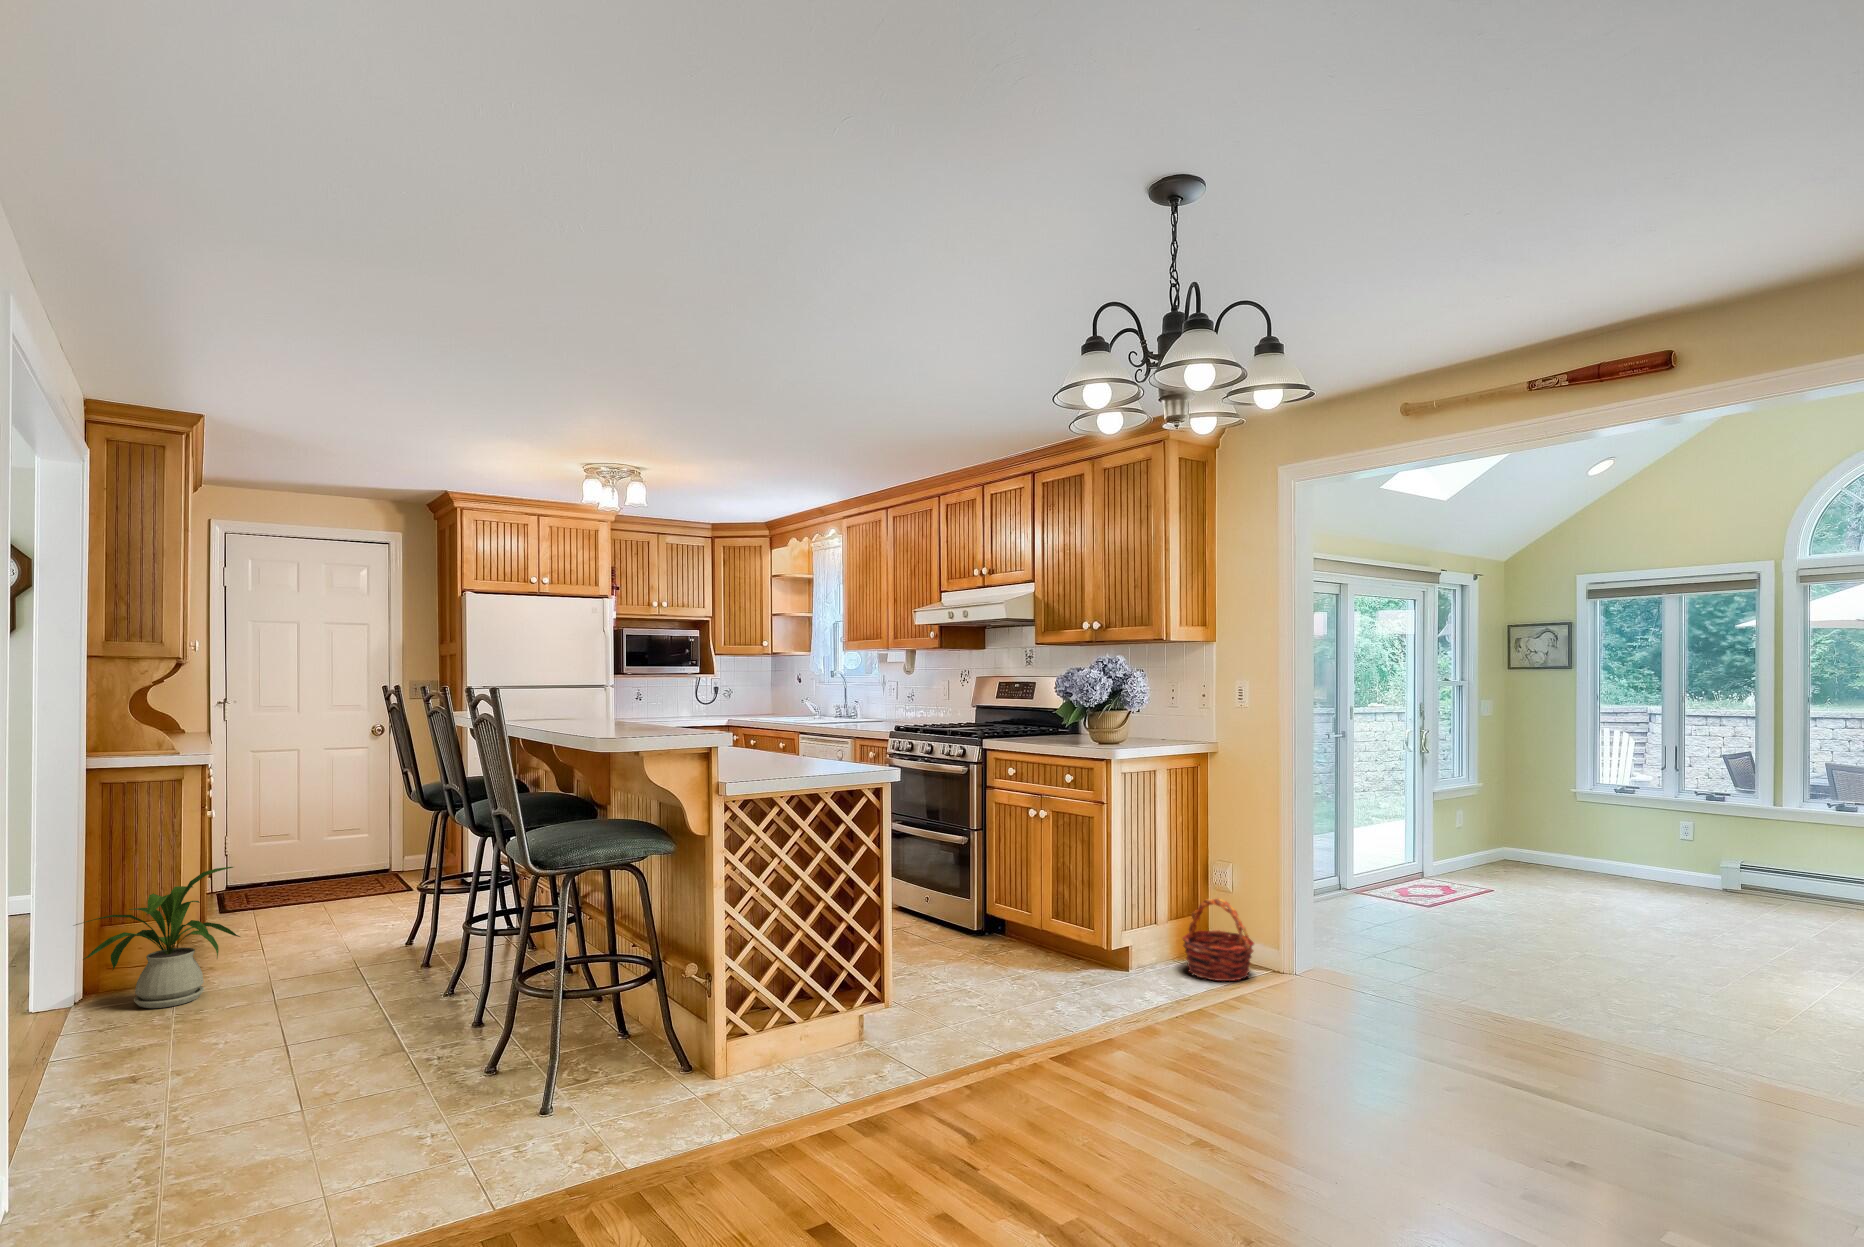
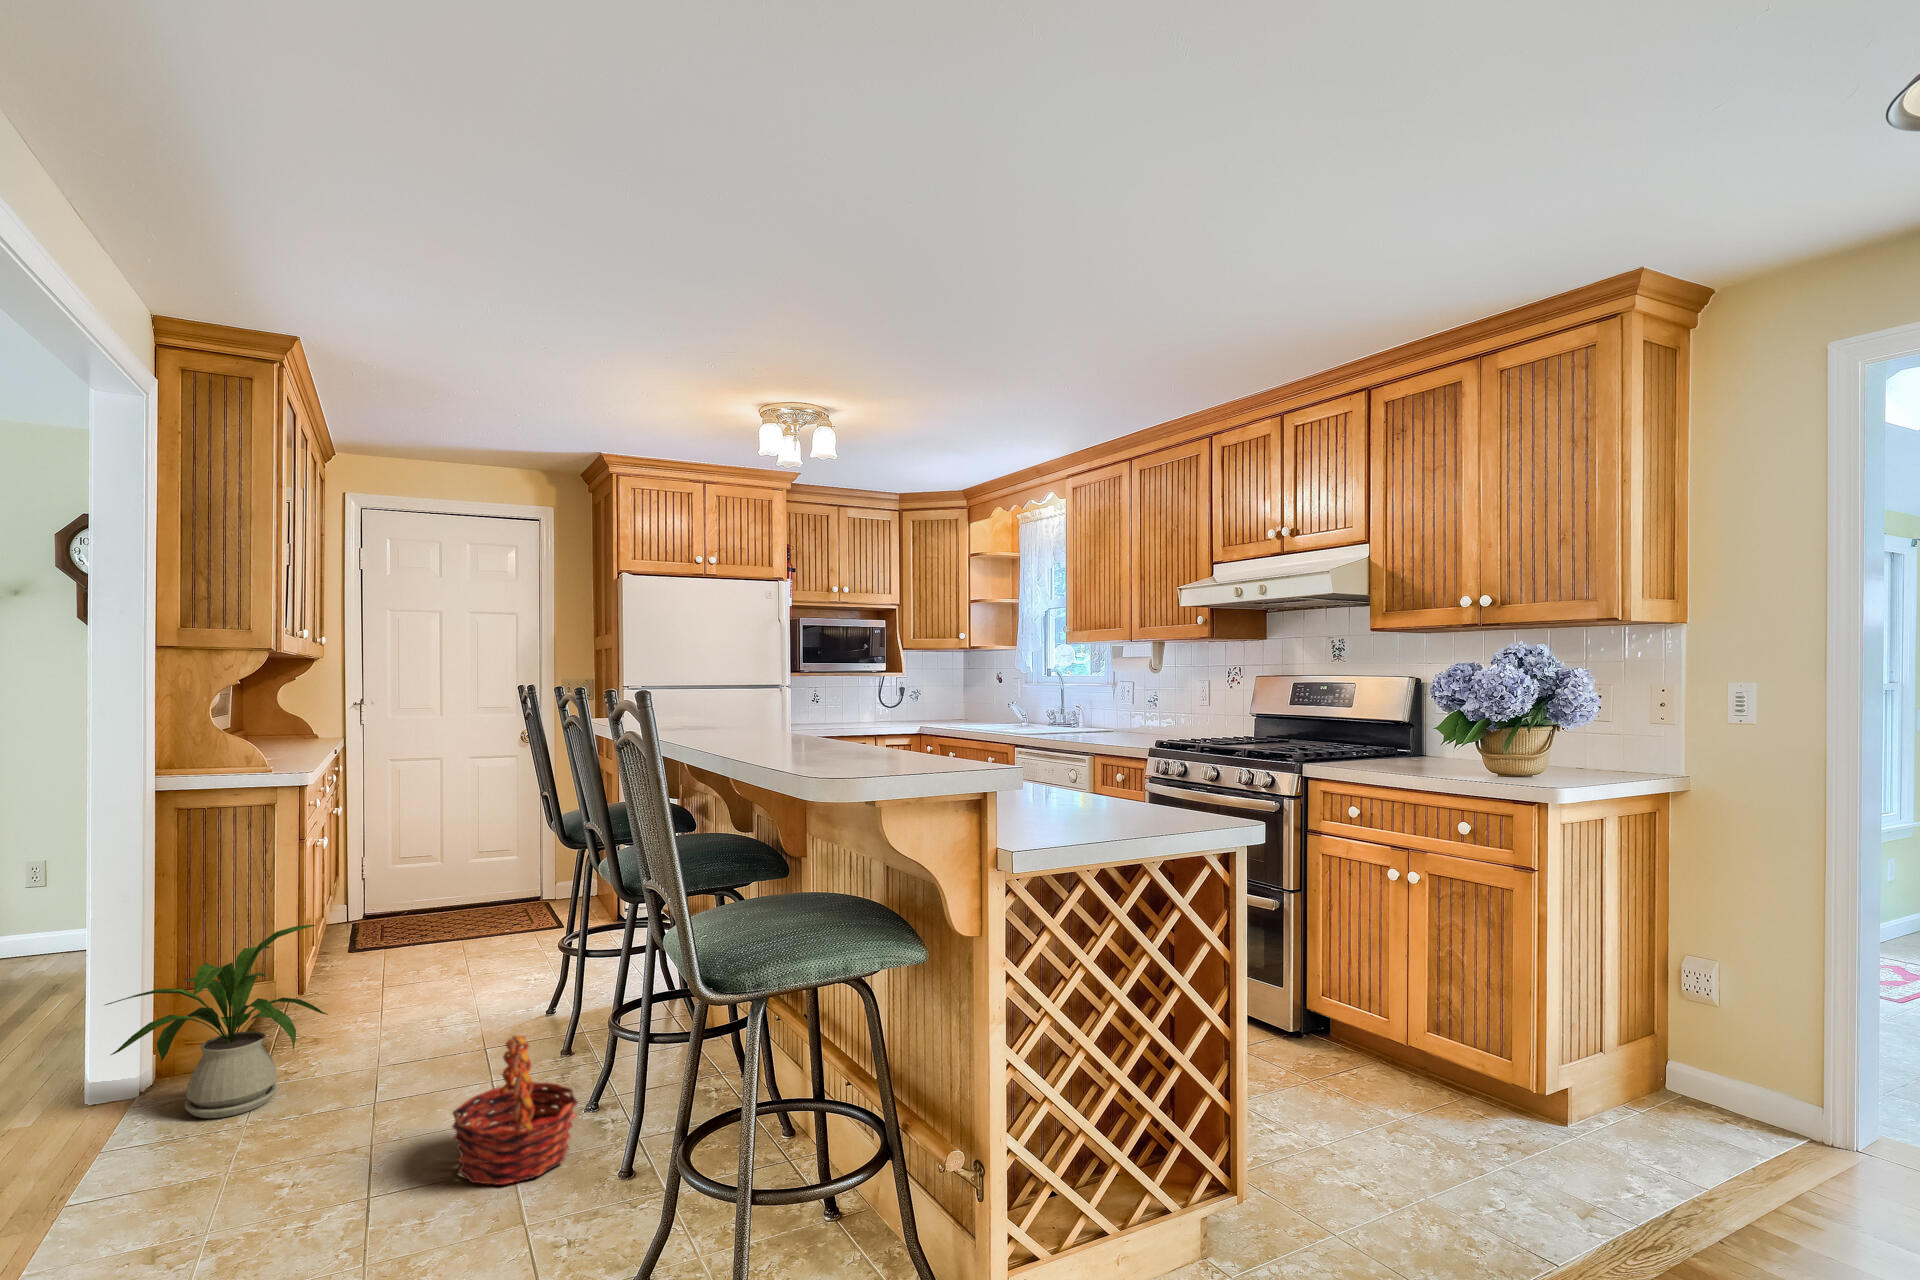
basket: present [1183,899,1254,981] -> present [452,1035,578,1185]

